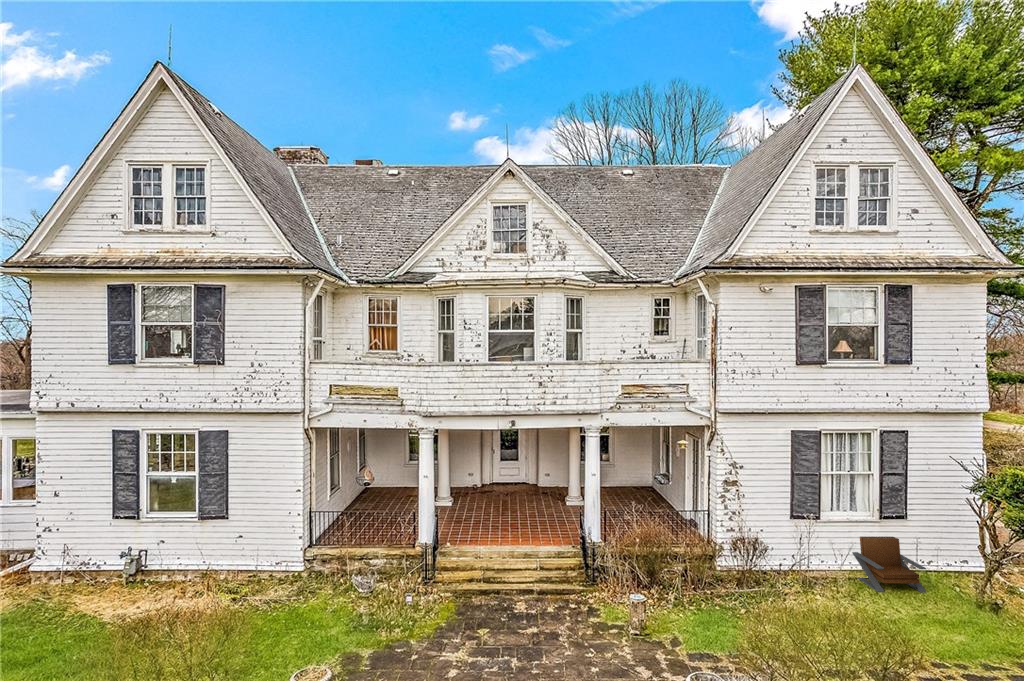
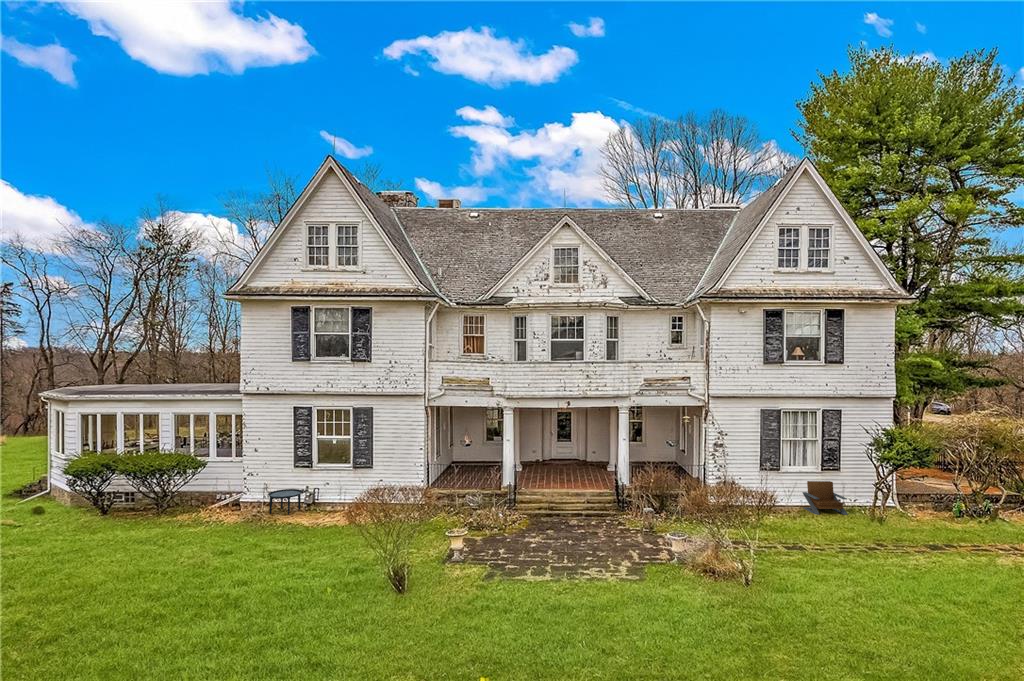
round table: none [57,551,120,597] -> present [268,489,302,515]

